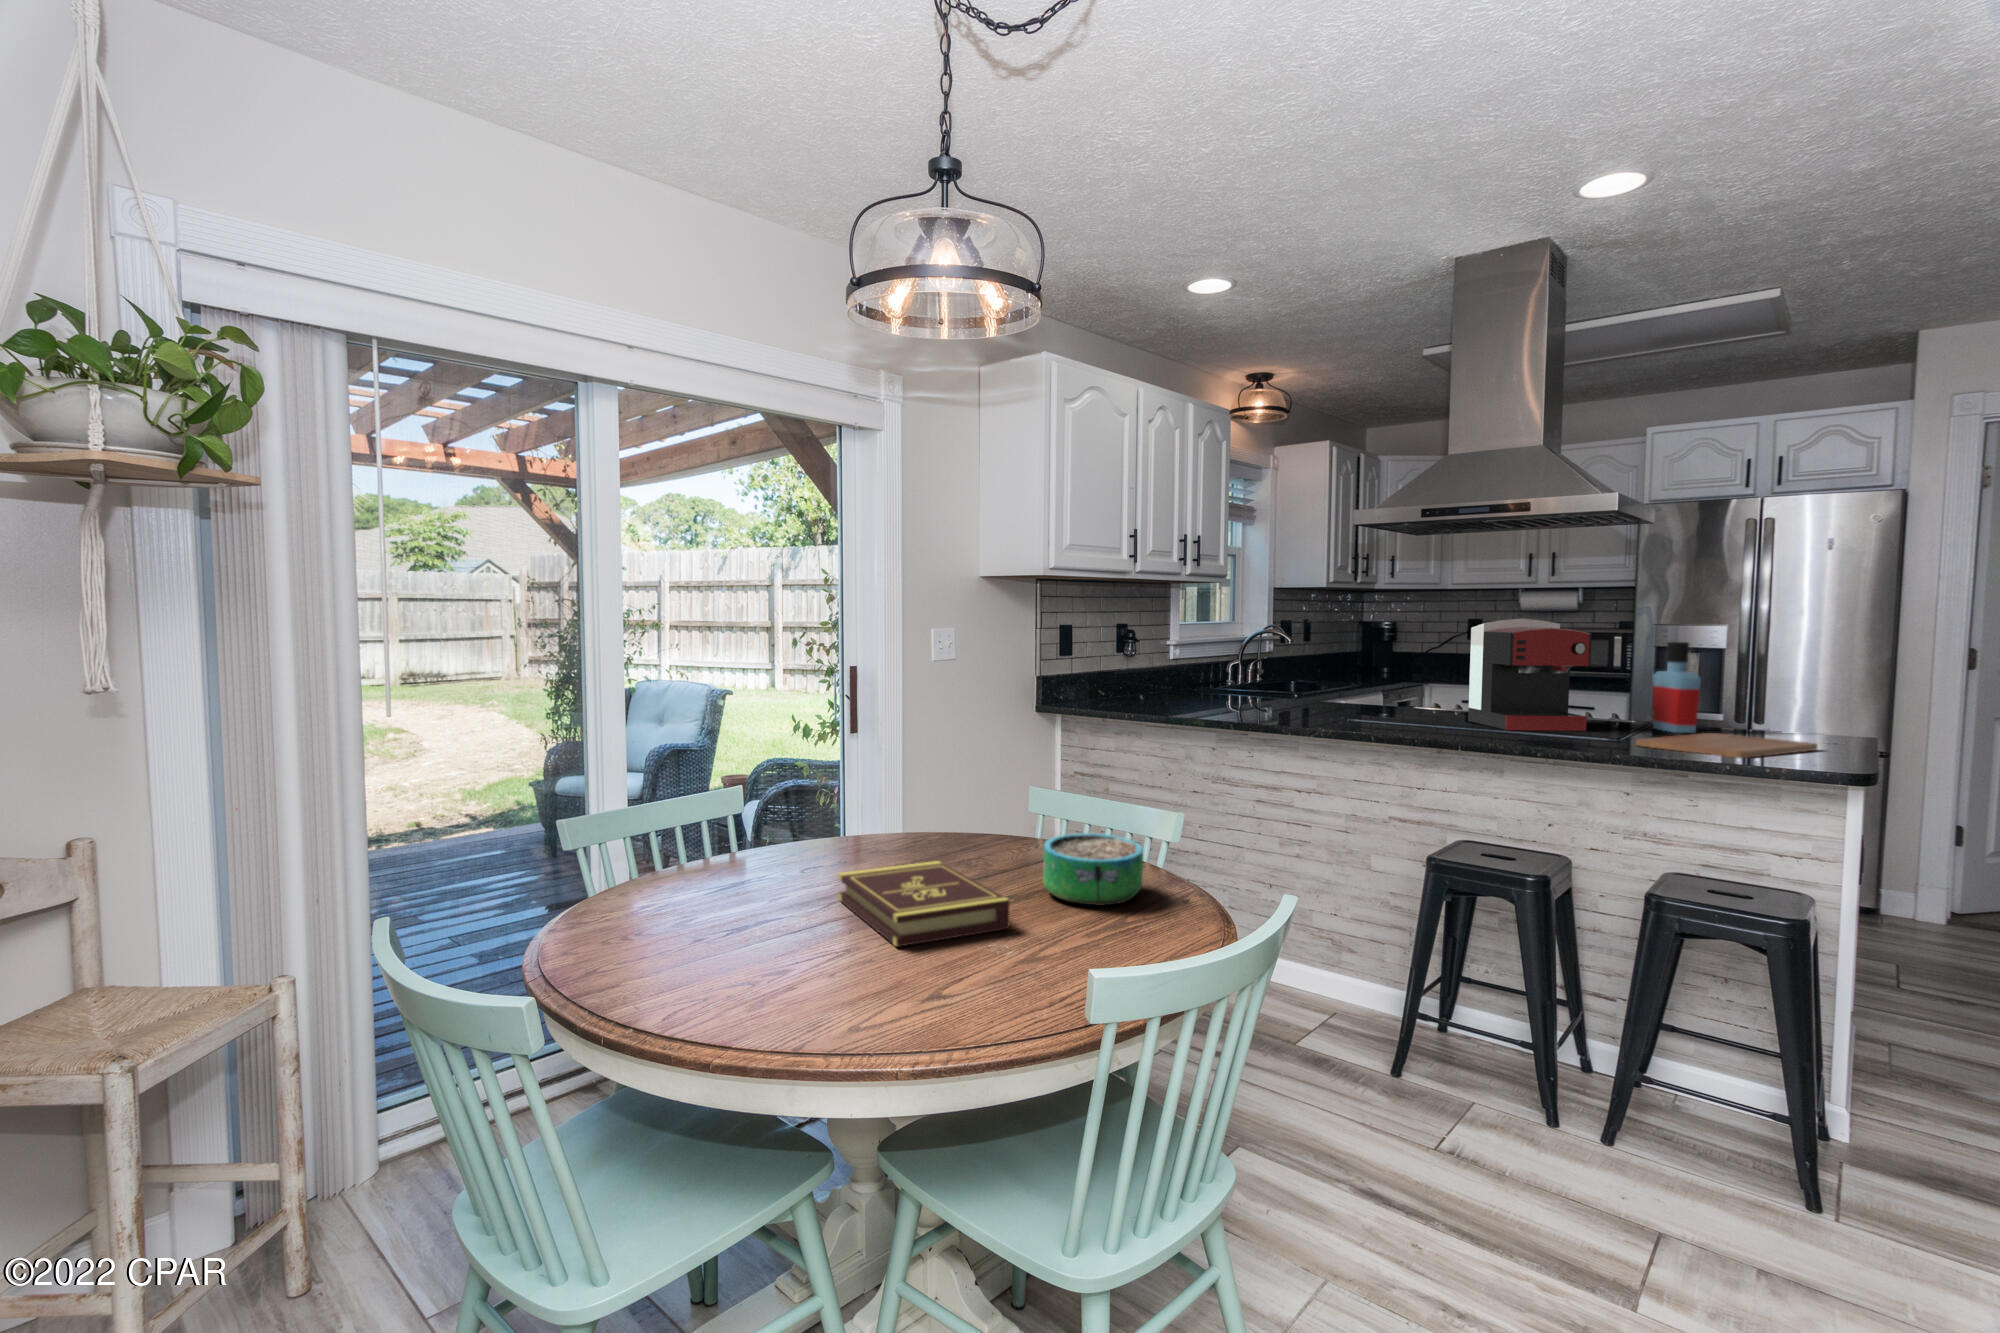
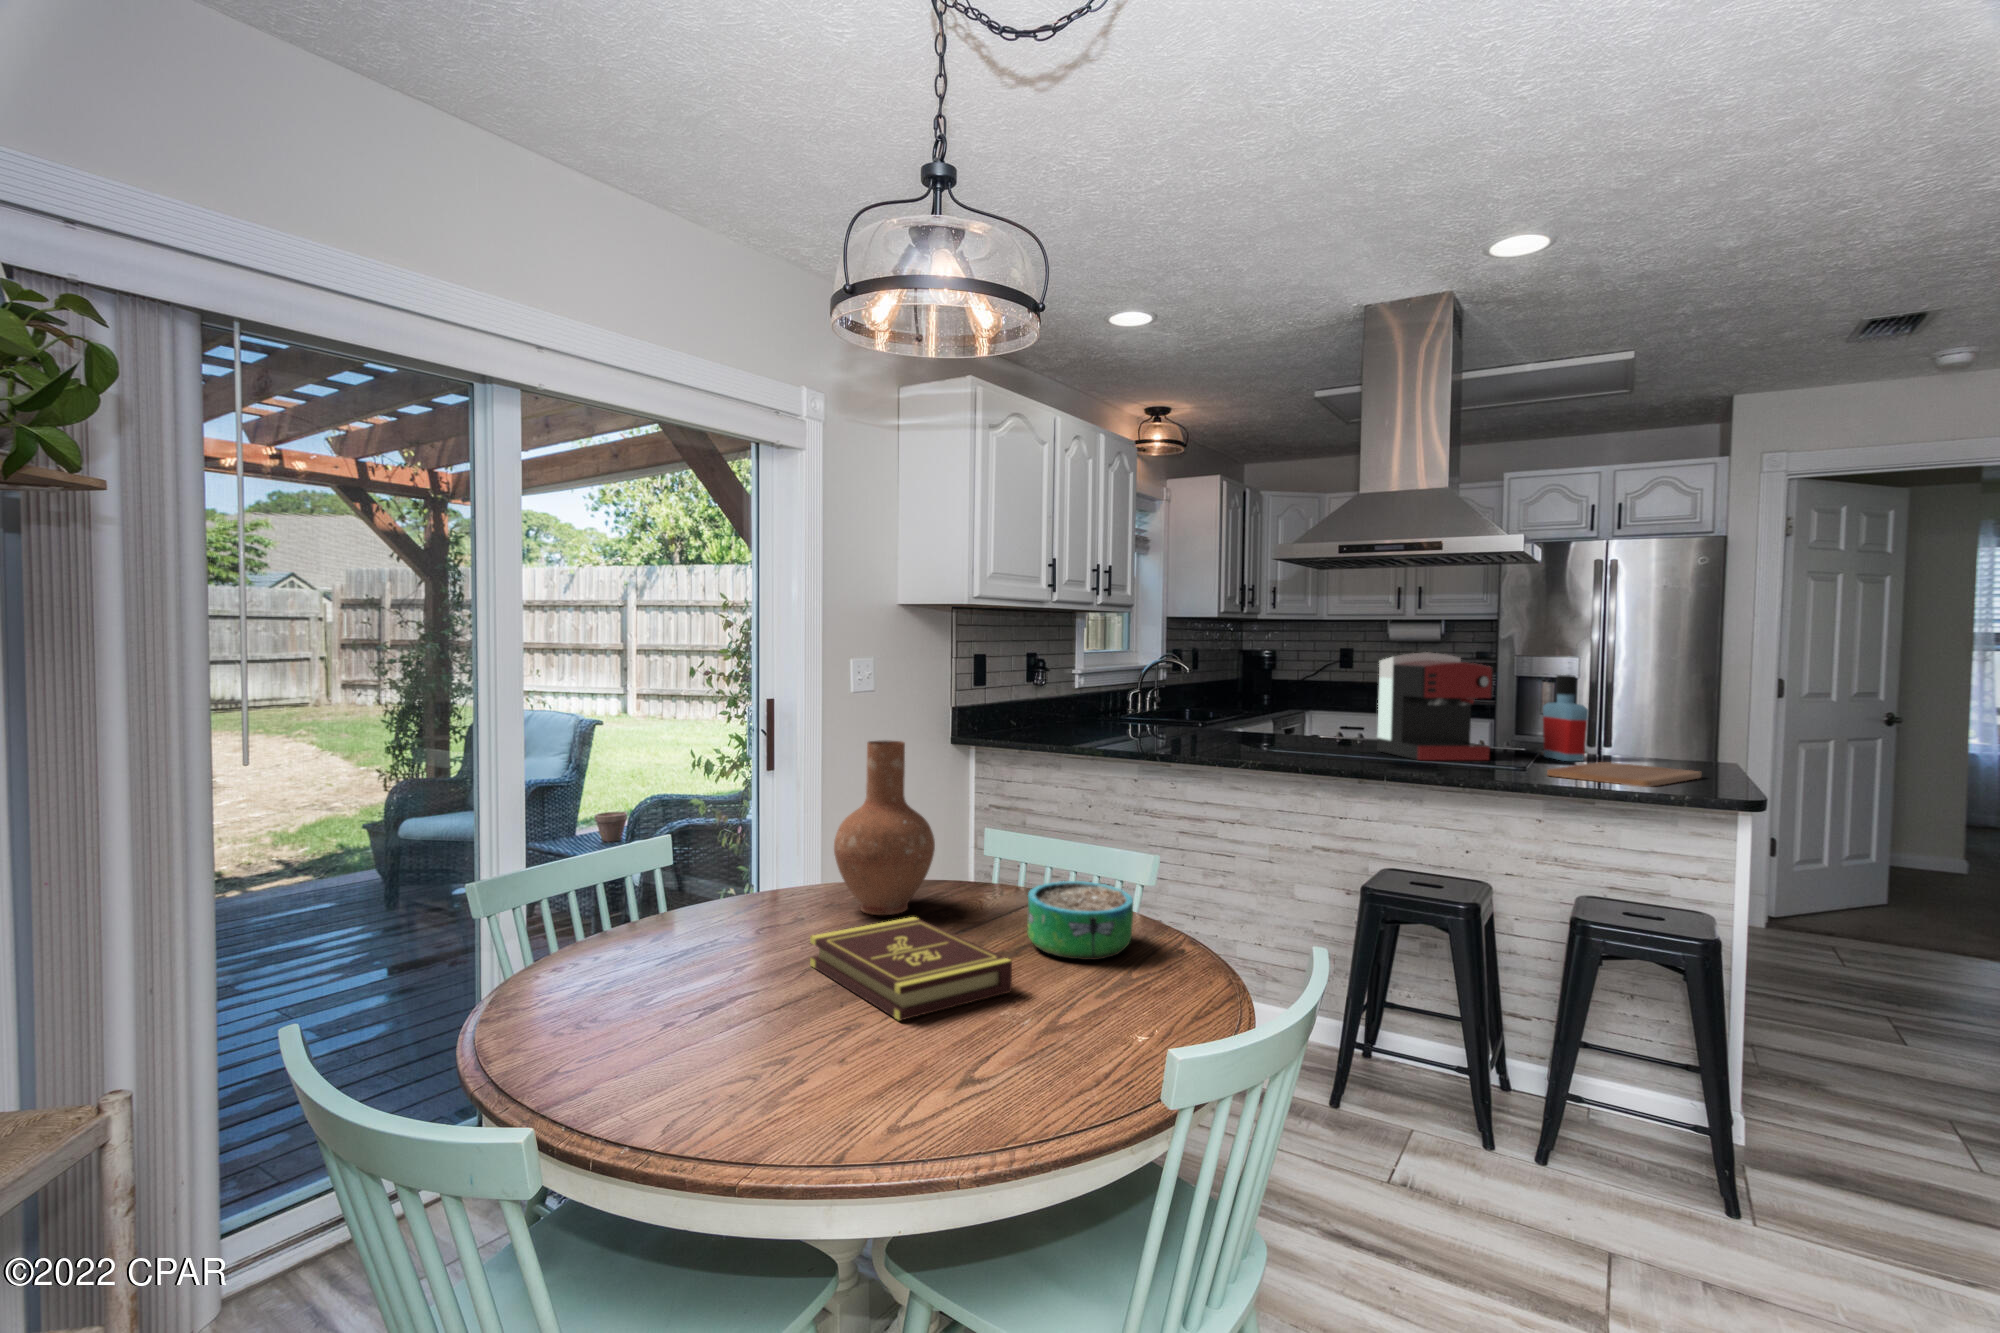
vase: none [878,700,972,861] -> present [834,740,935,915]

